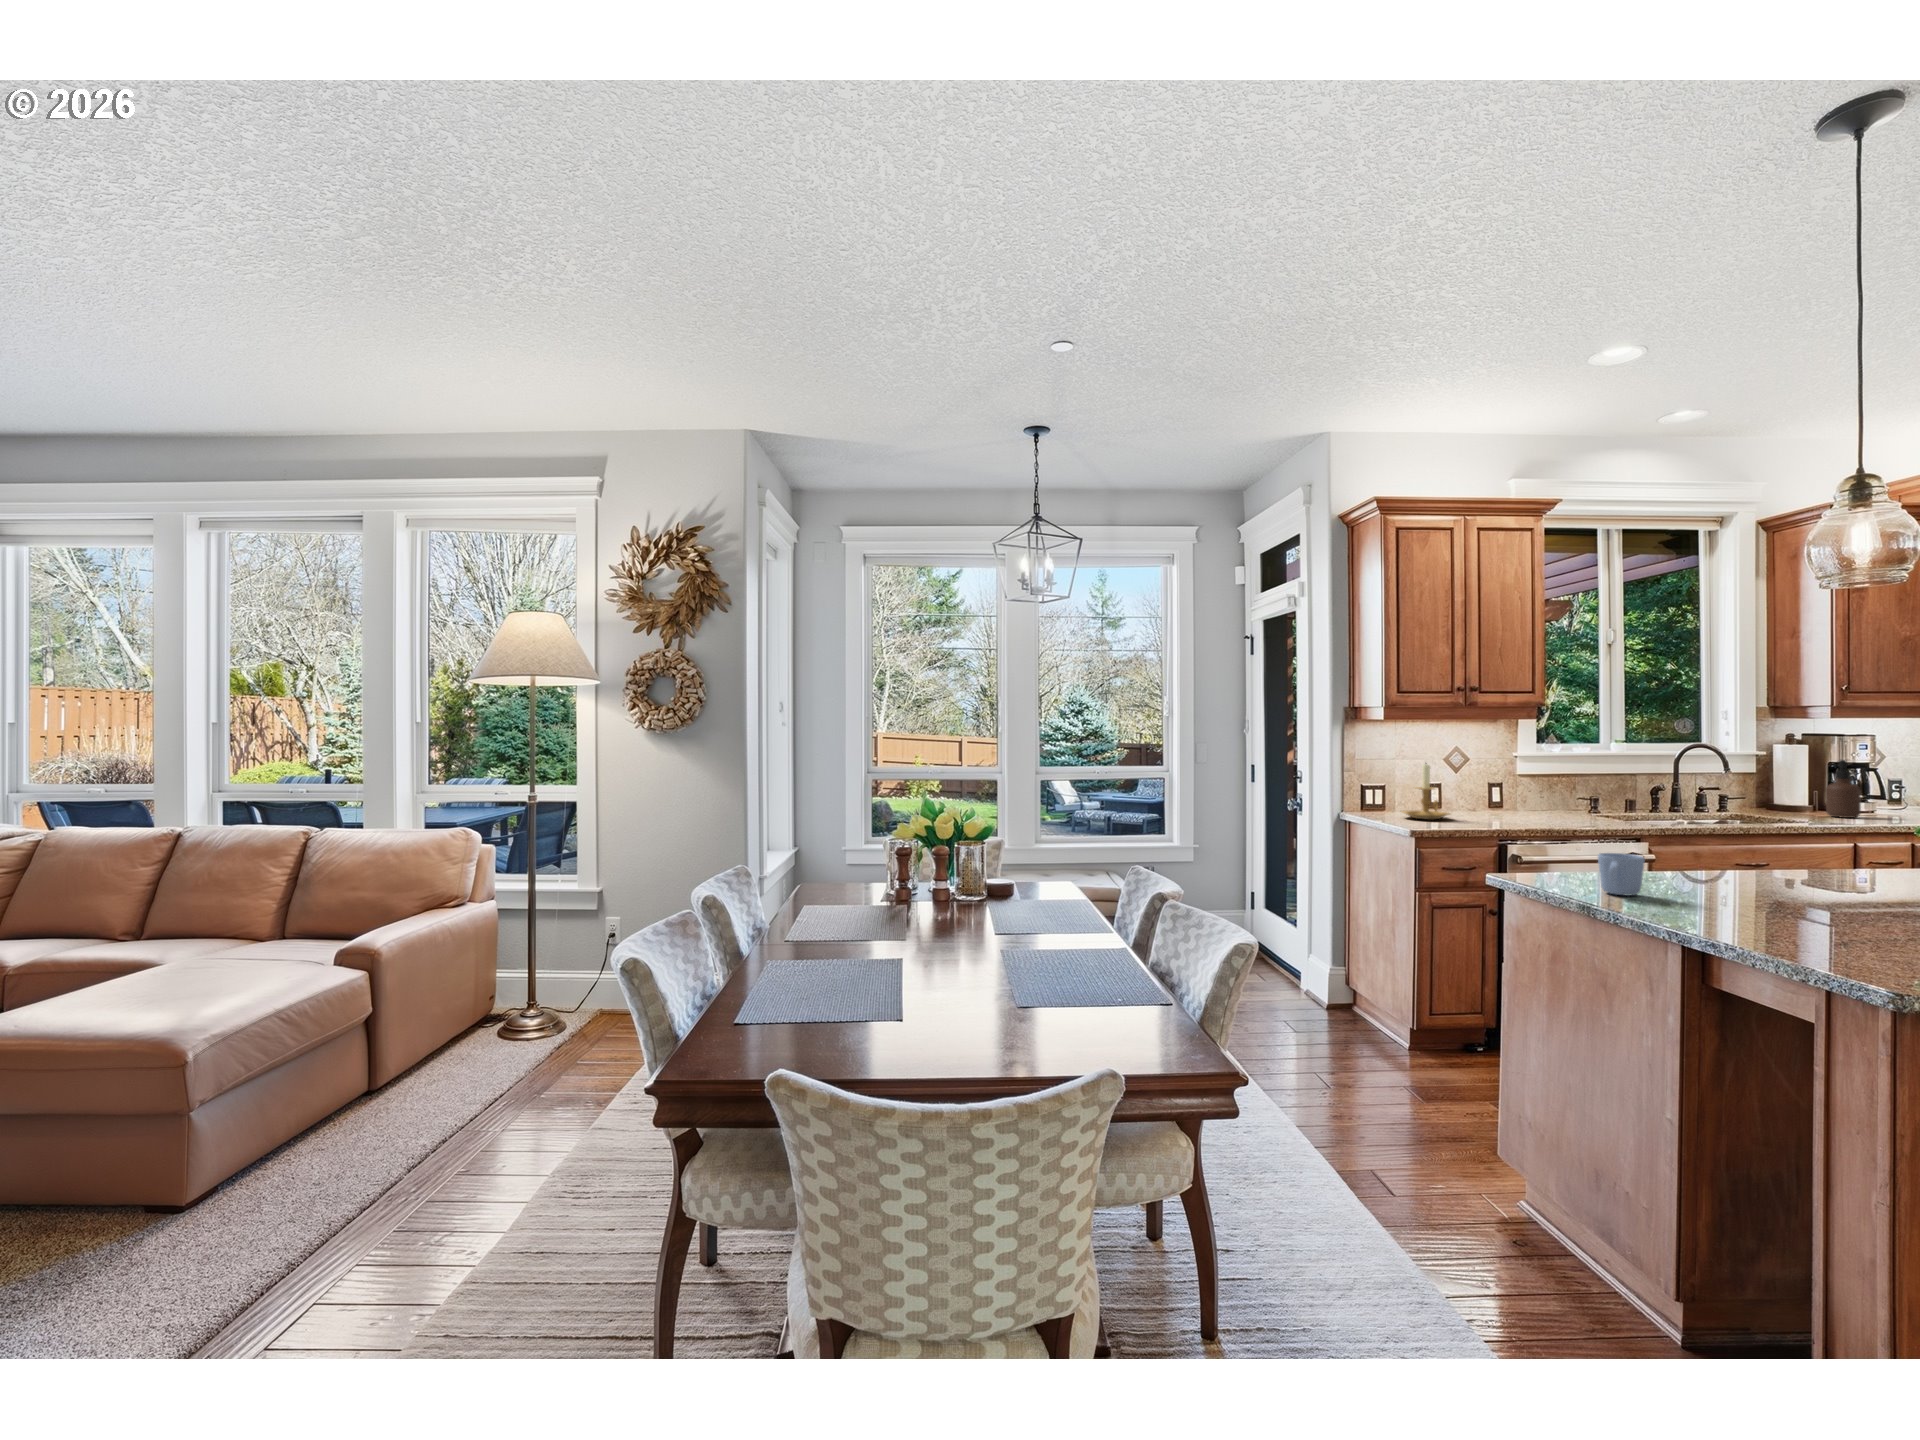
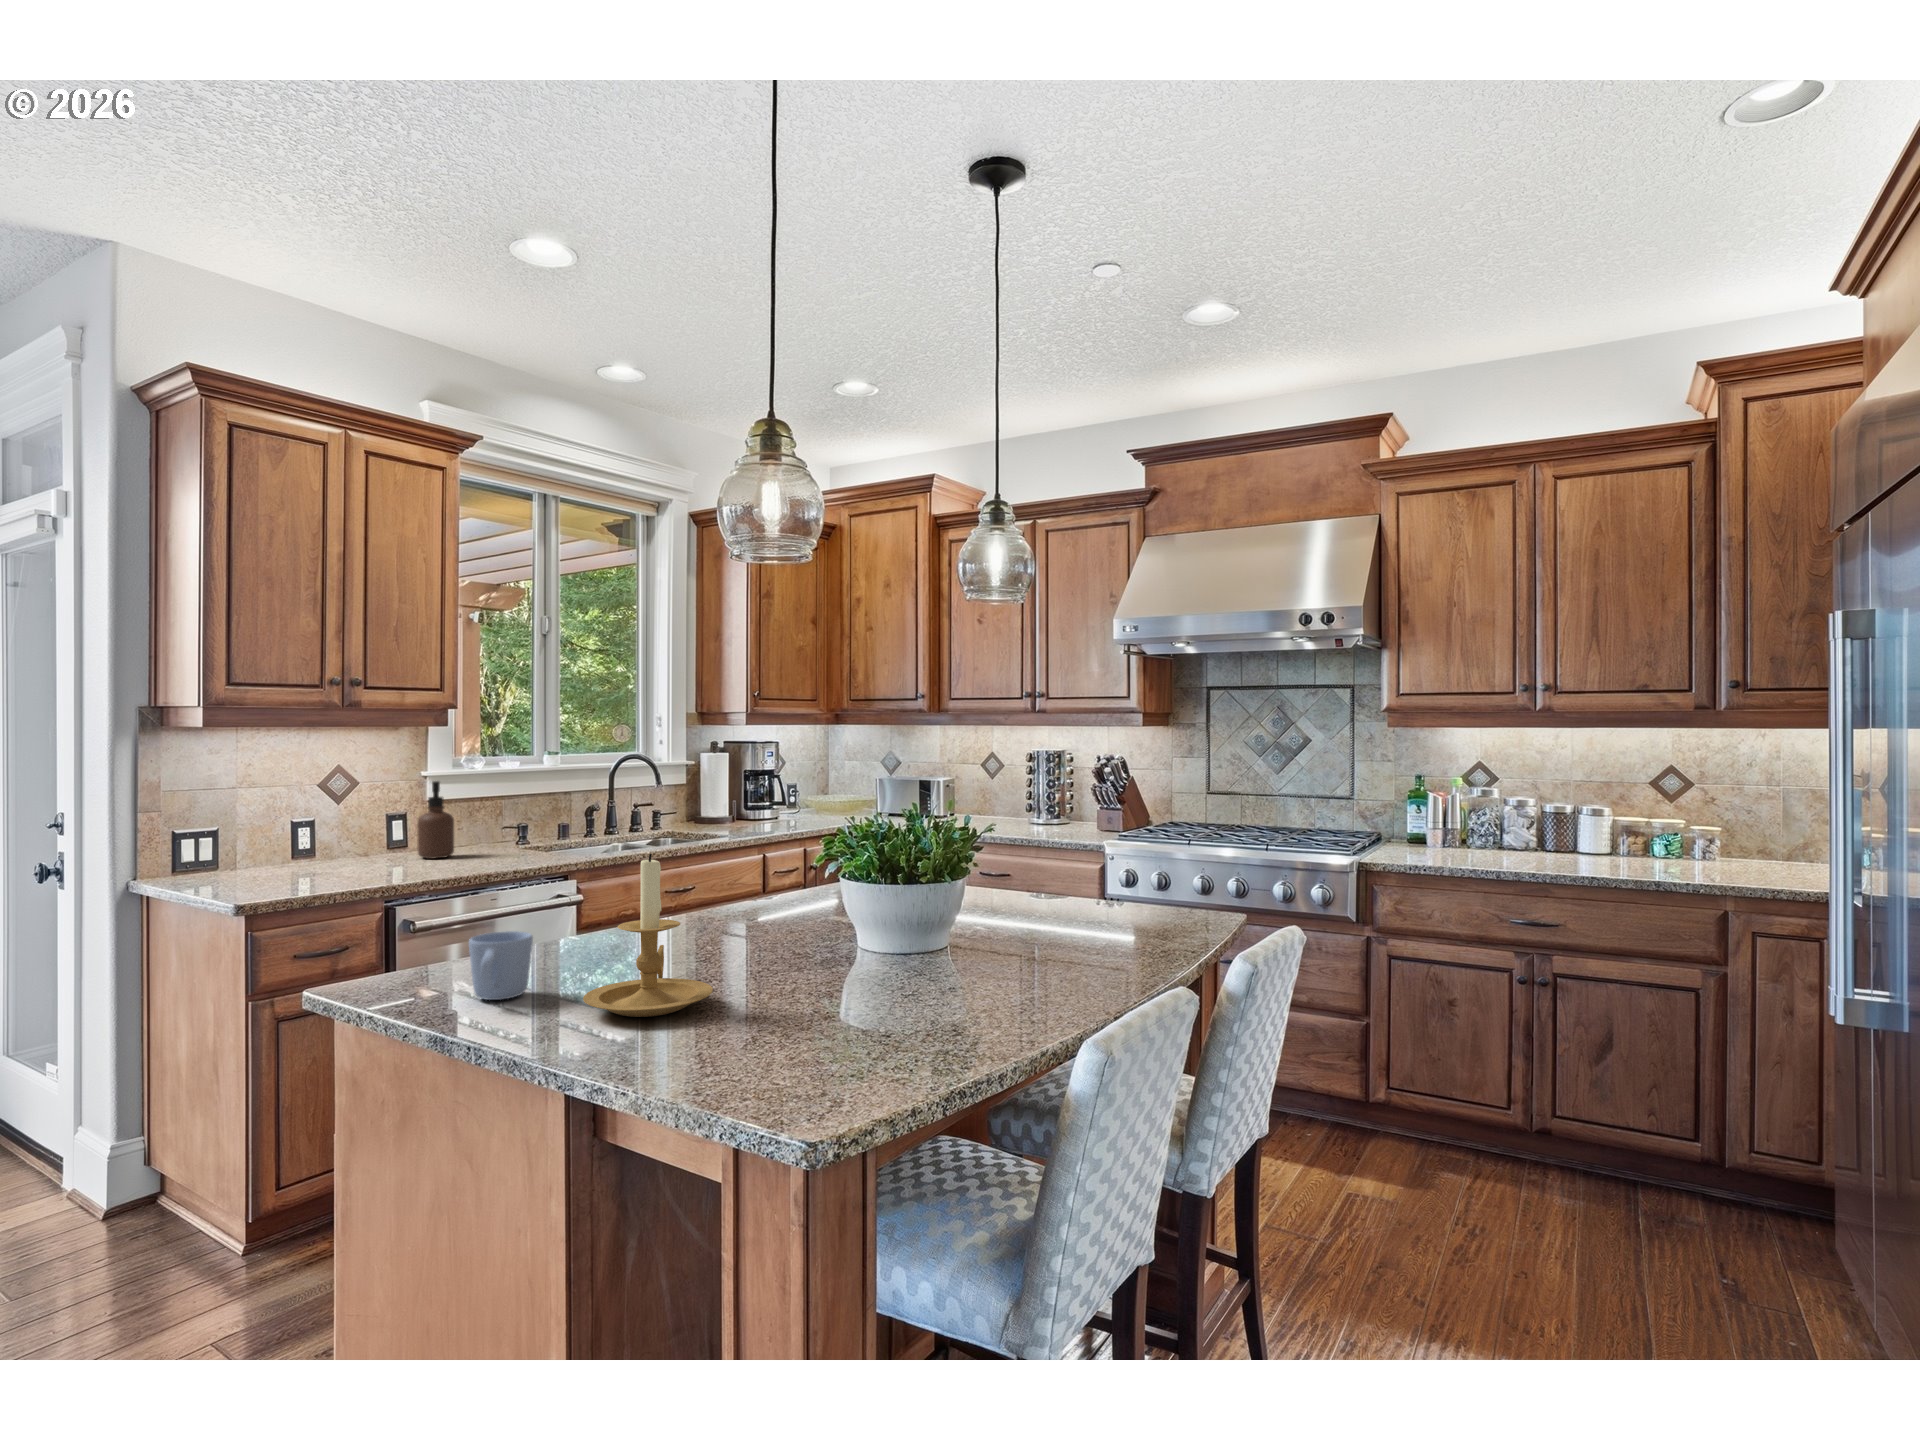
soap dispenser: present [1826,760,1861,818] -> present [417,781,454,859]
candle holder: present [1402,763,1450,820] -> present [583,854,713,1017]

